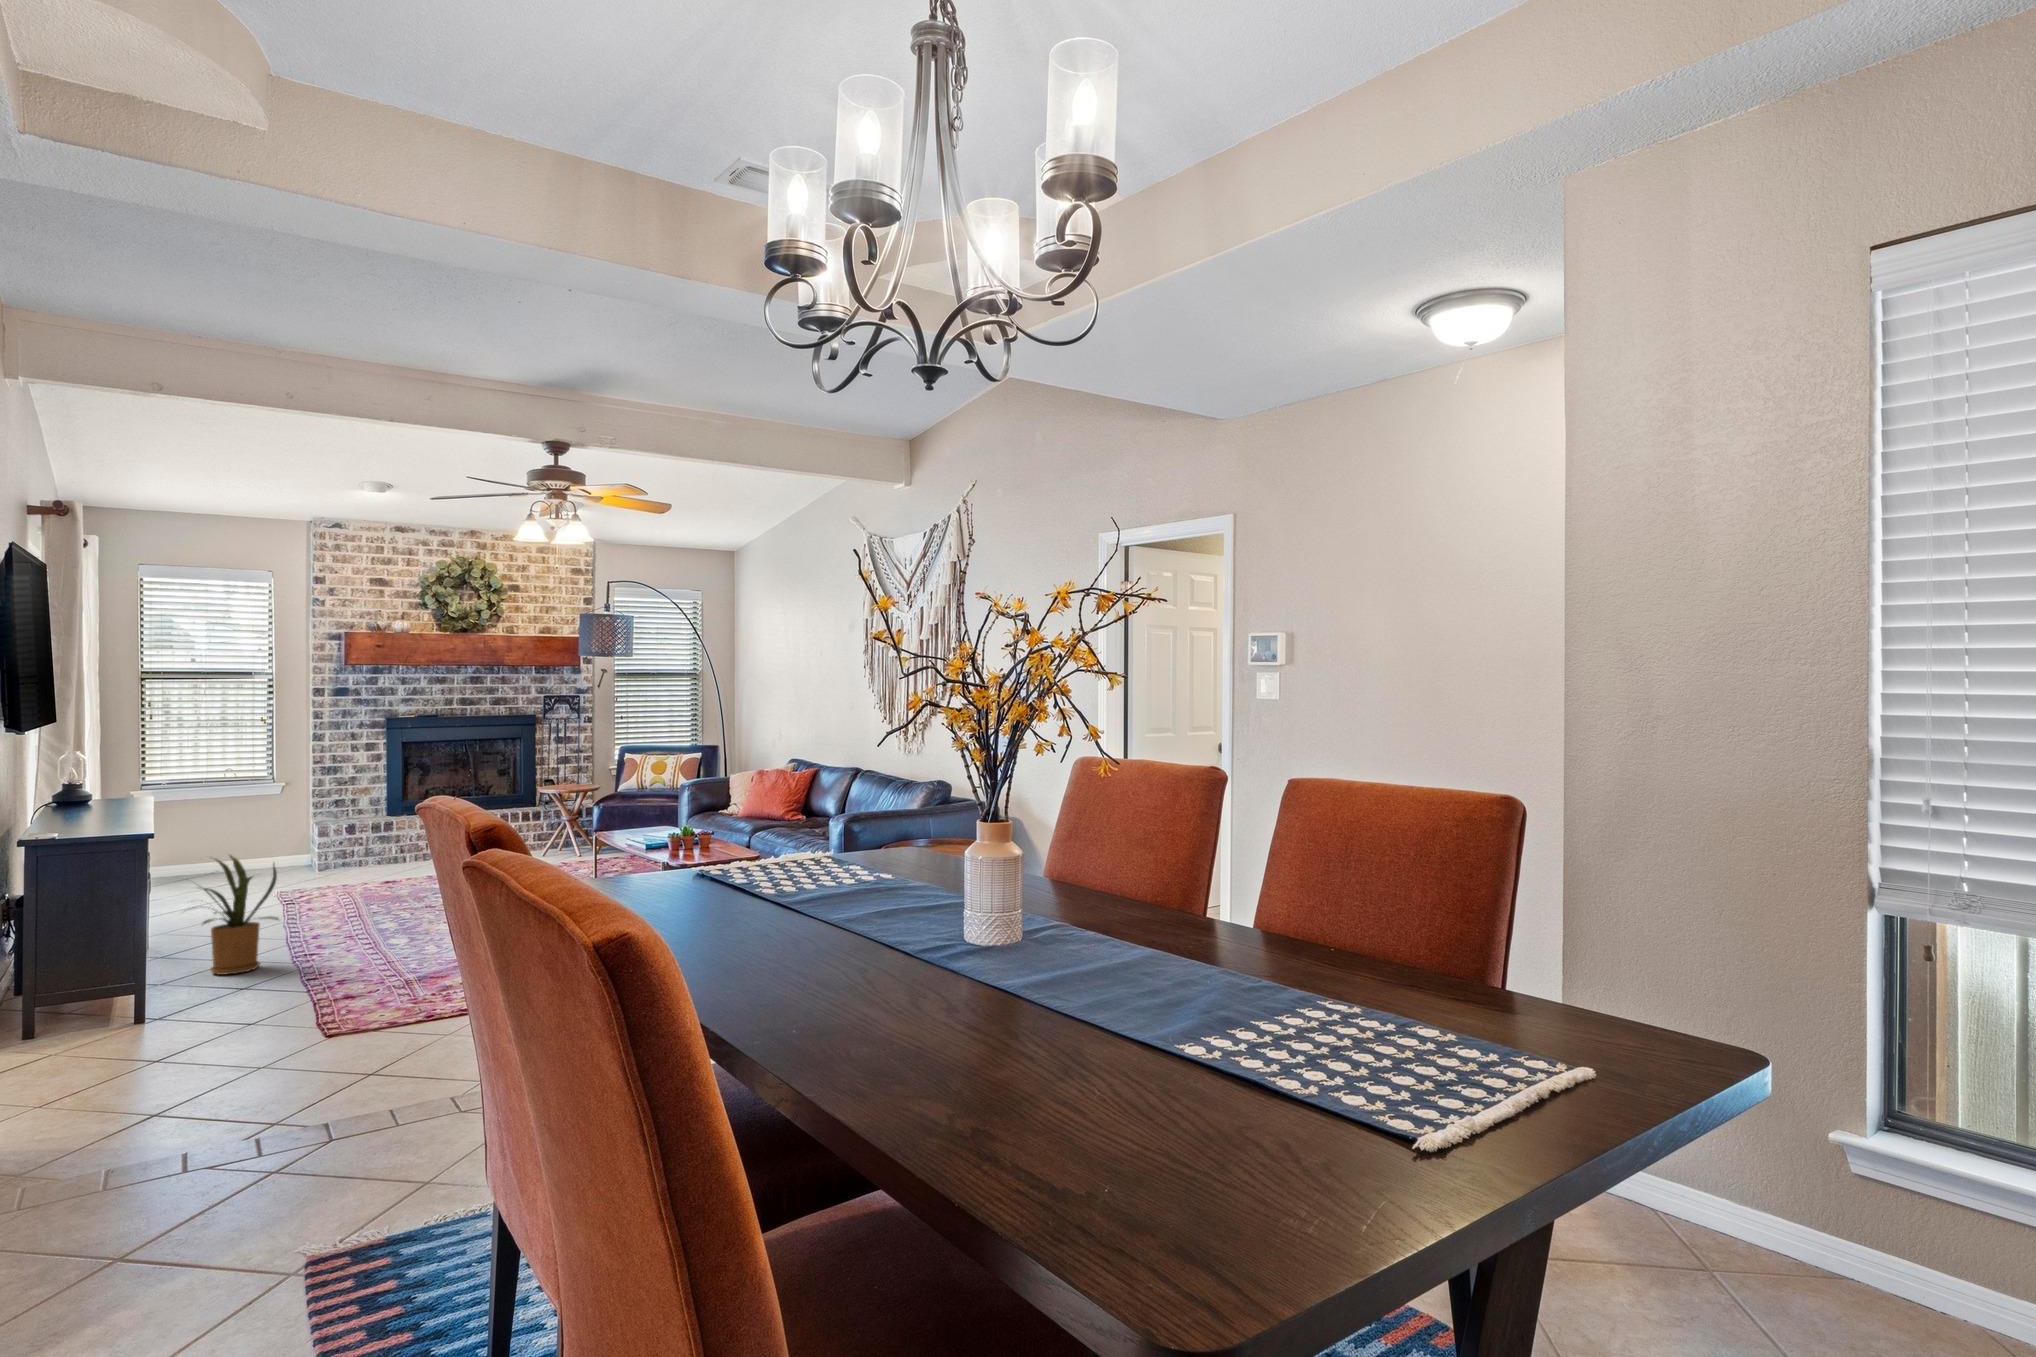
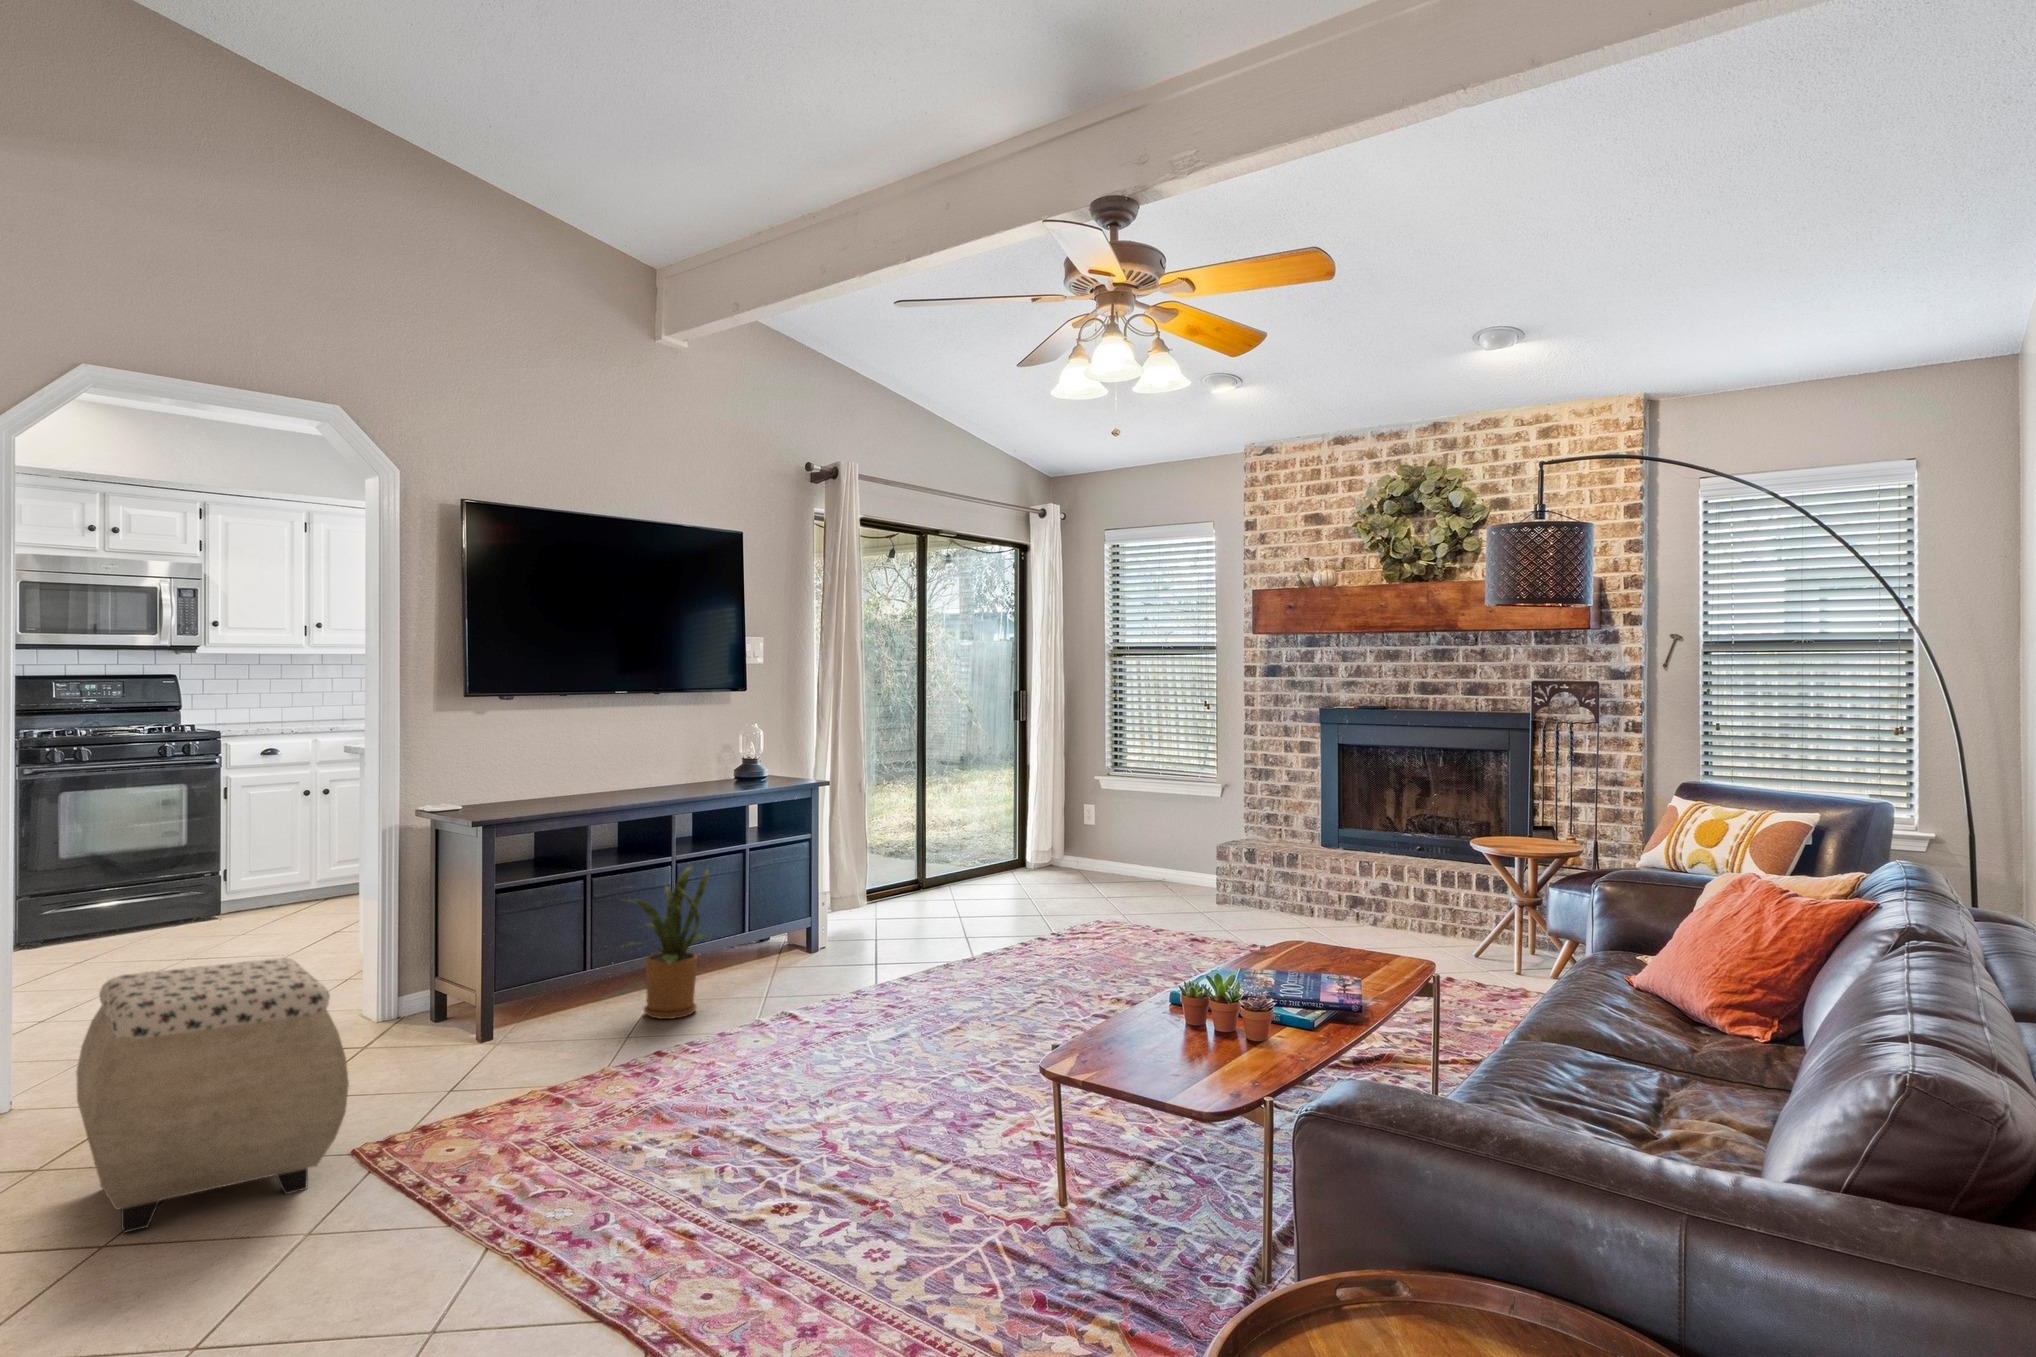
ottoman: none [277,894,441,1063] -> present [76,958,349,1233]

